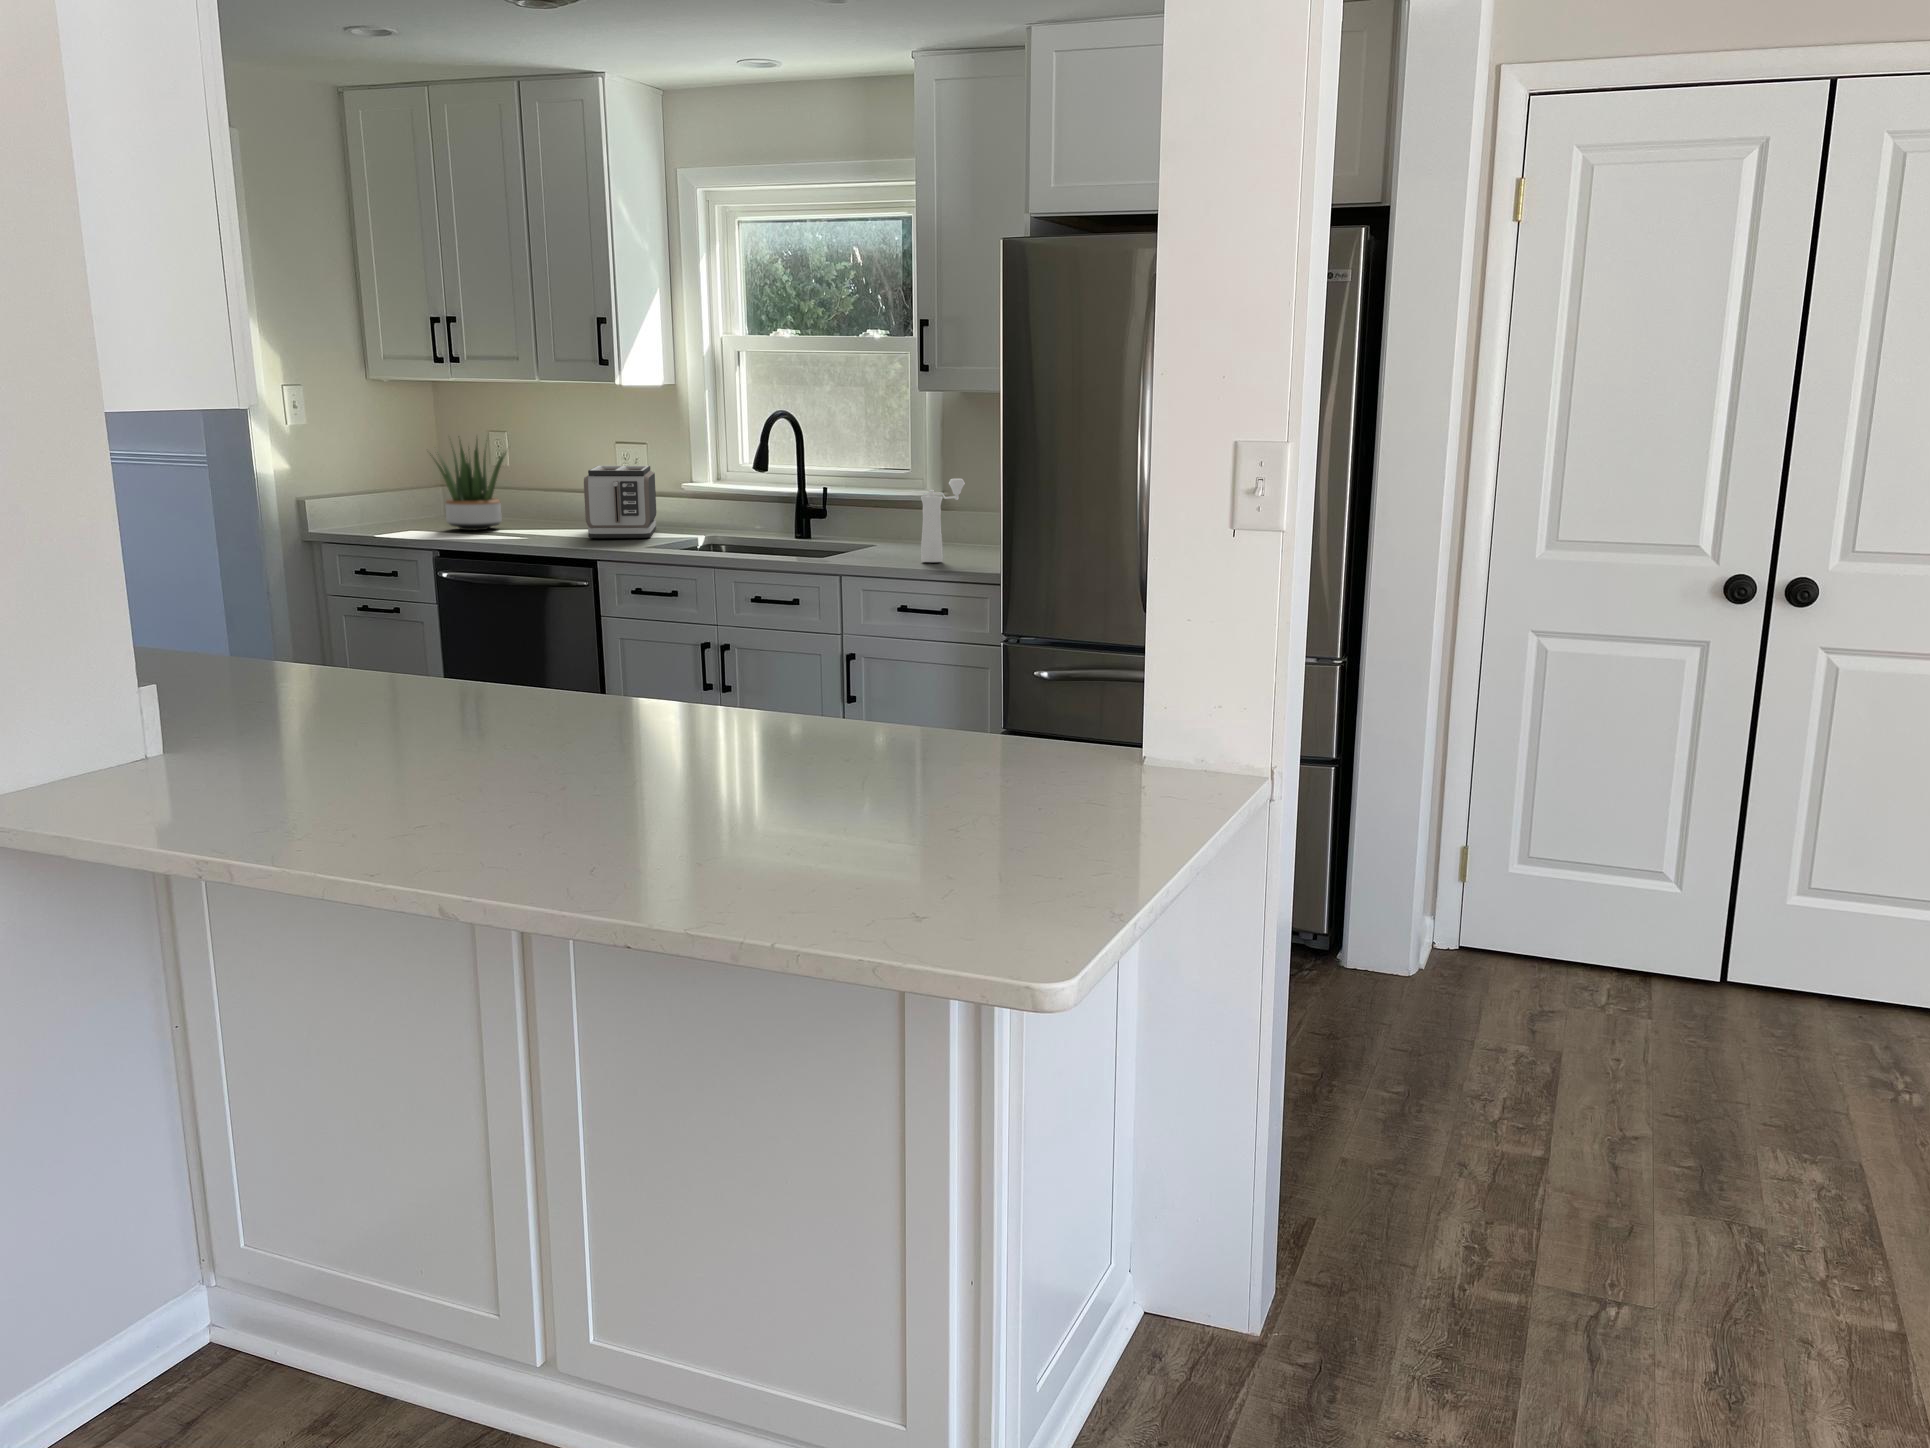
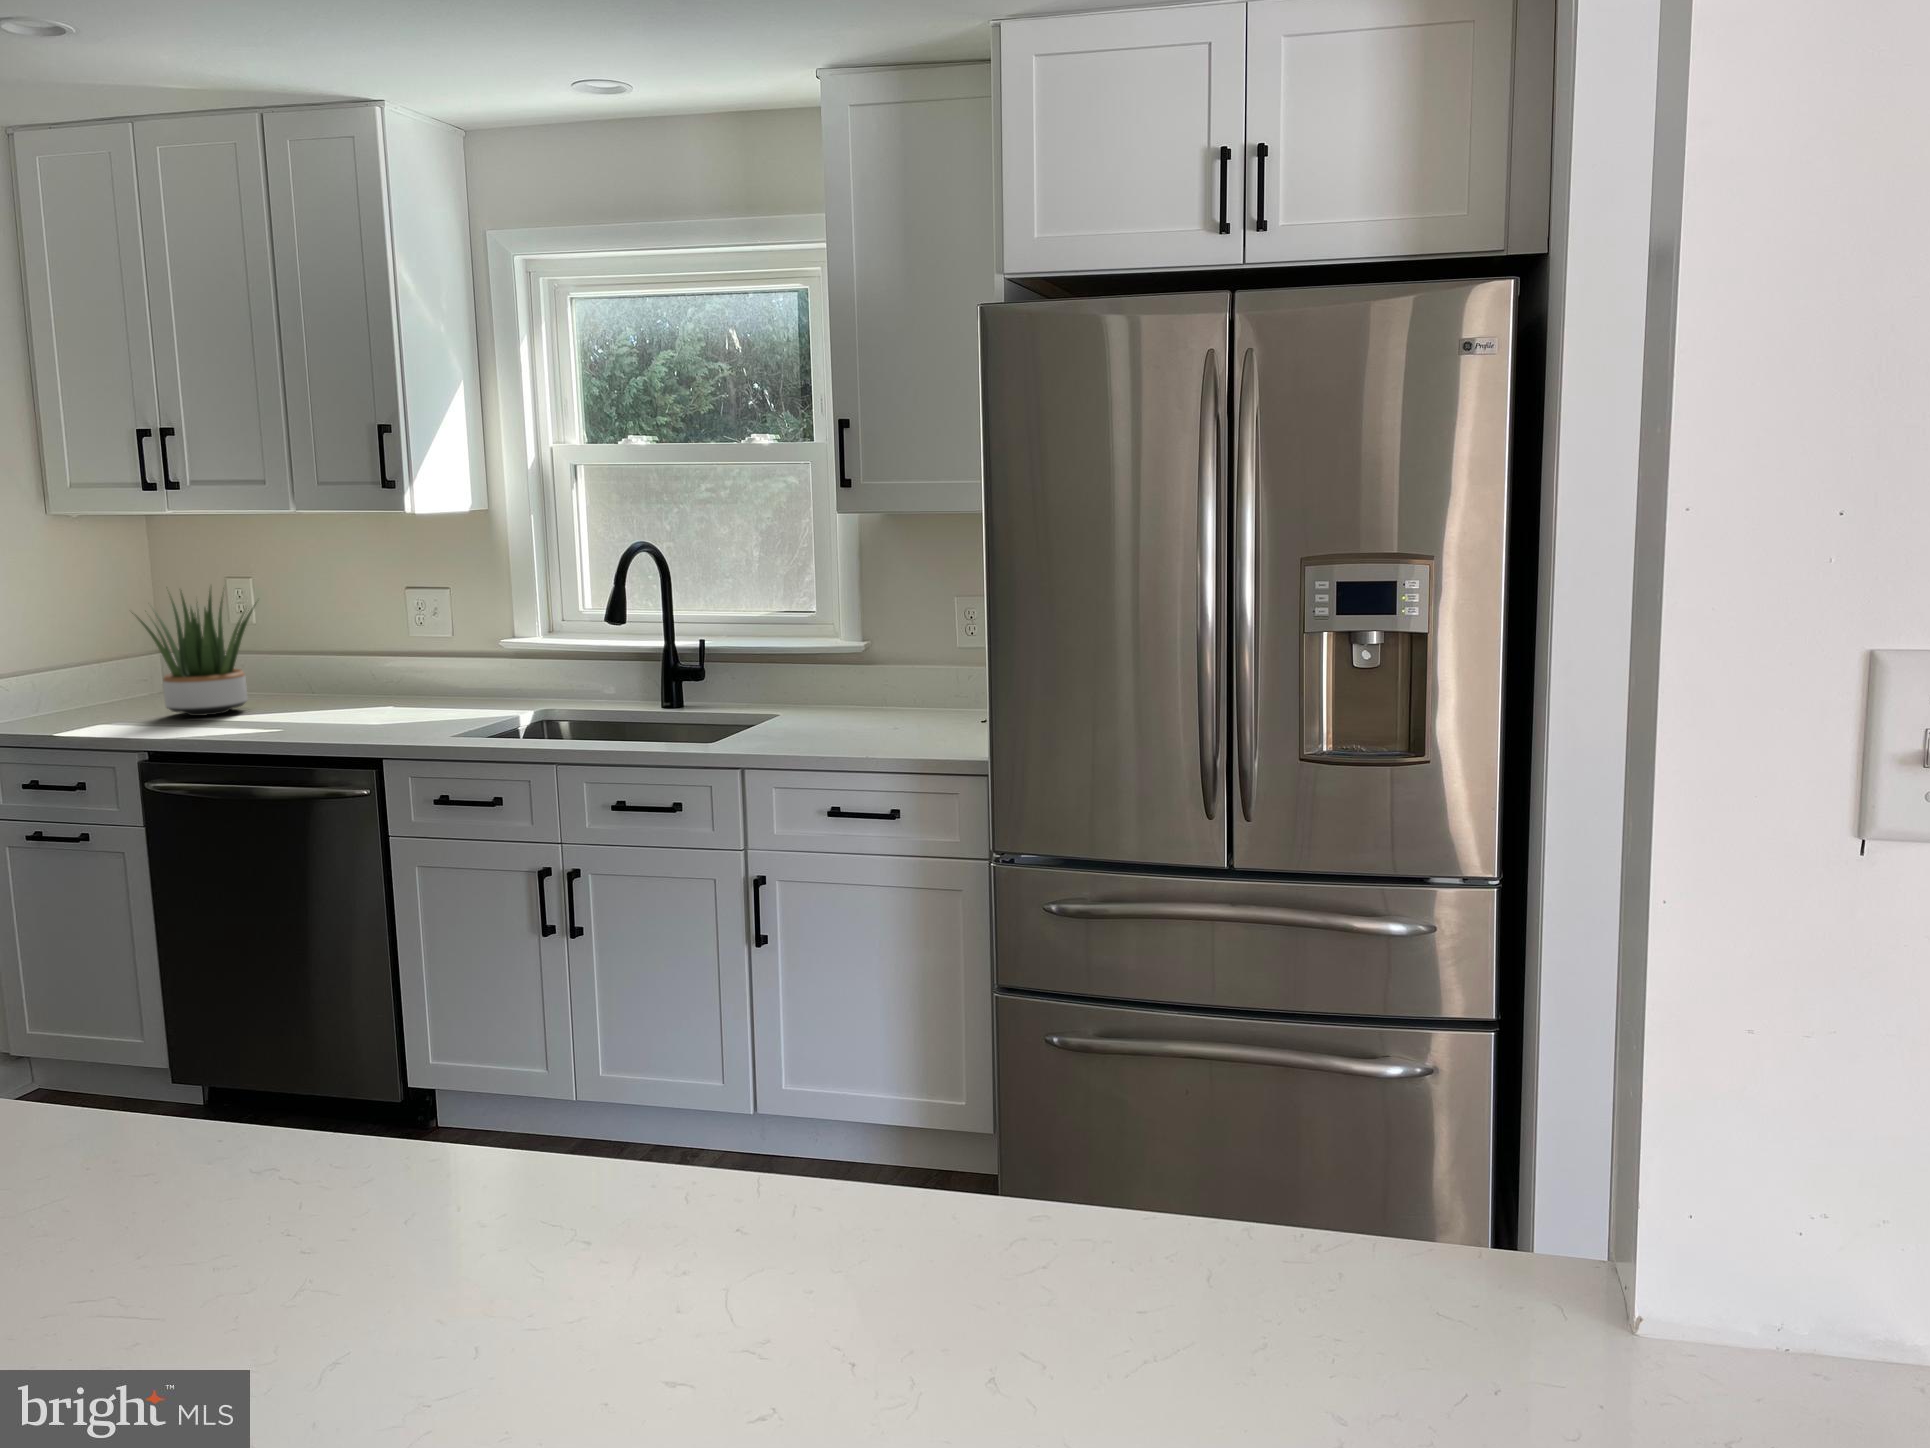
toaster: present [584,466,656,538] -> none [361,618,468,723]
pepper mill: present [921,479,965,562] -> none [852,628,909,748]

